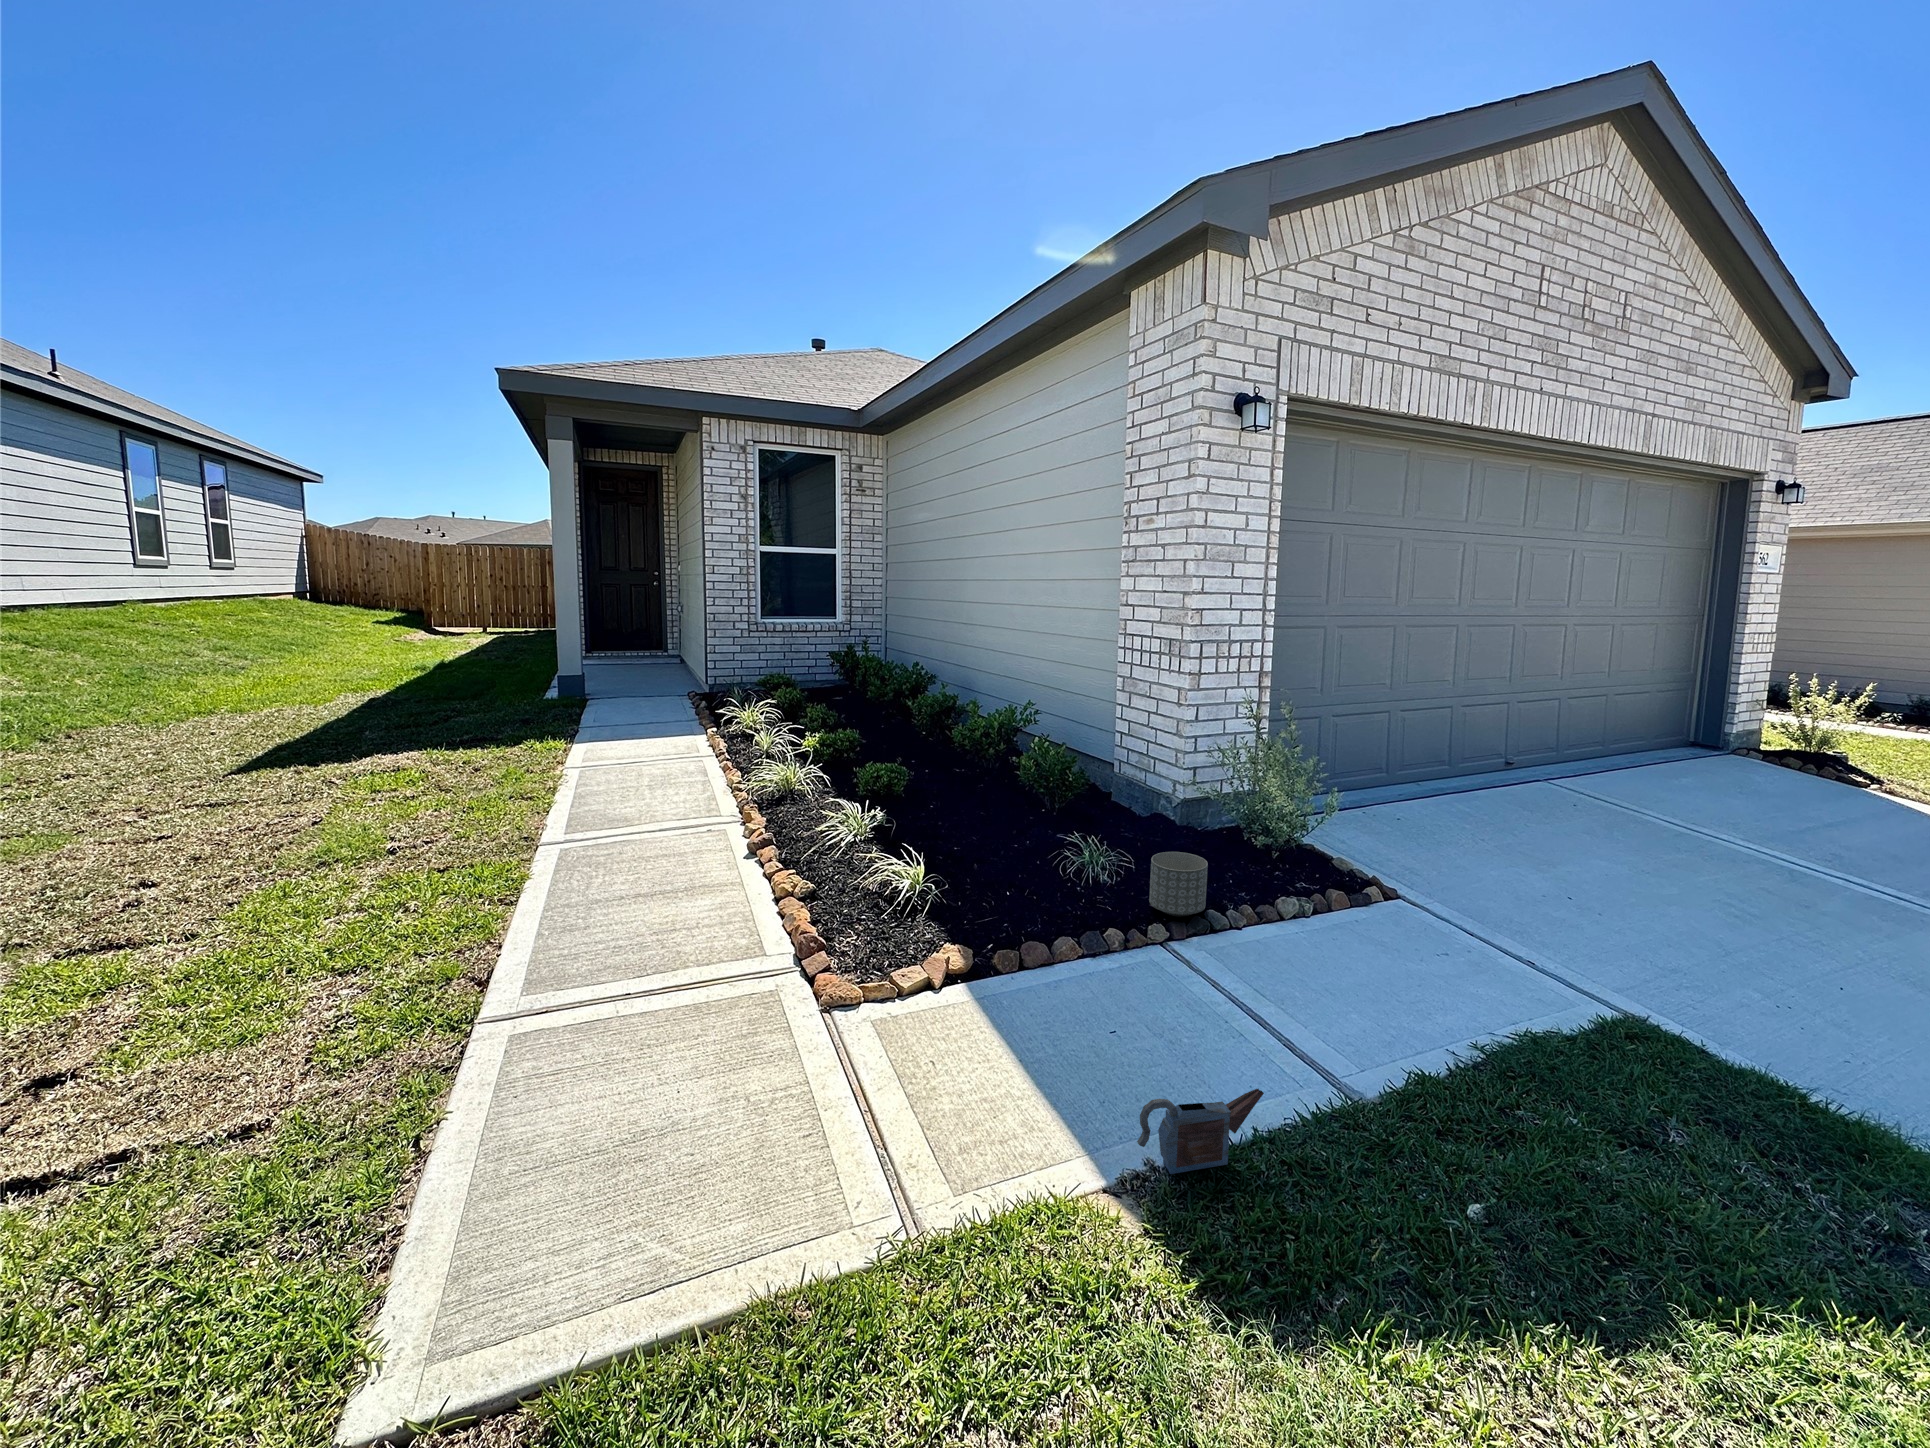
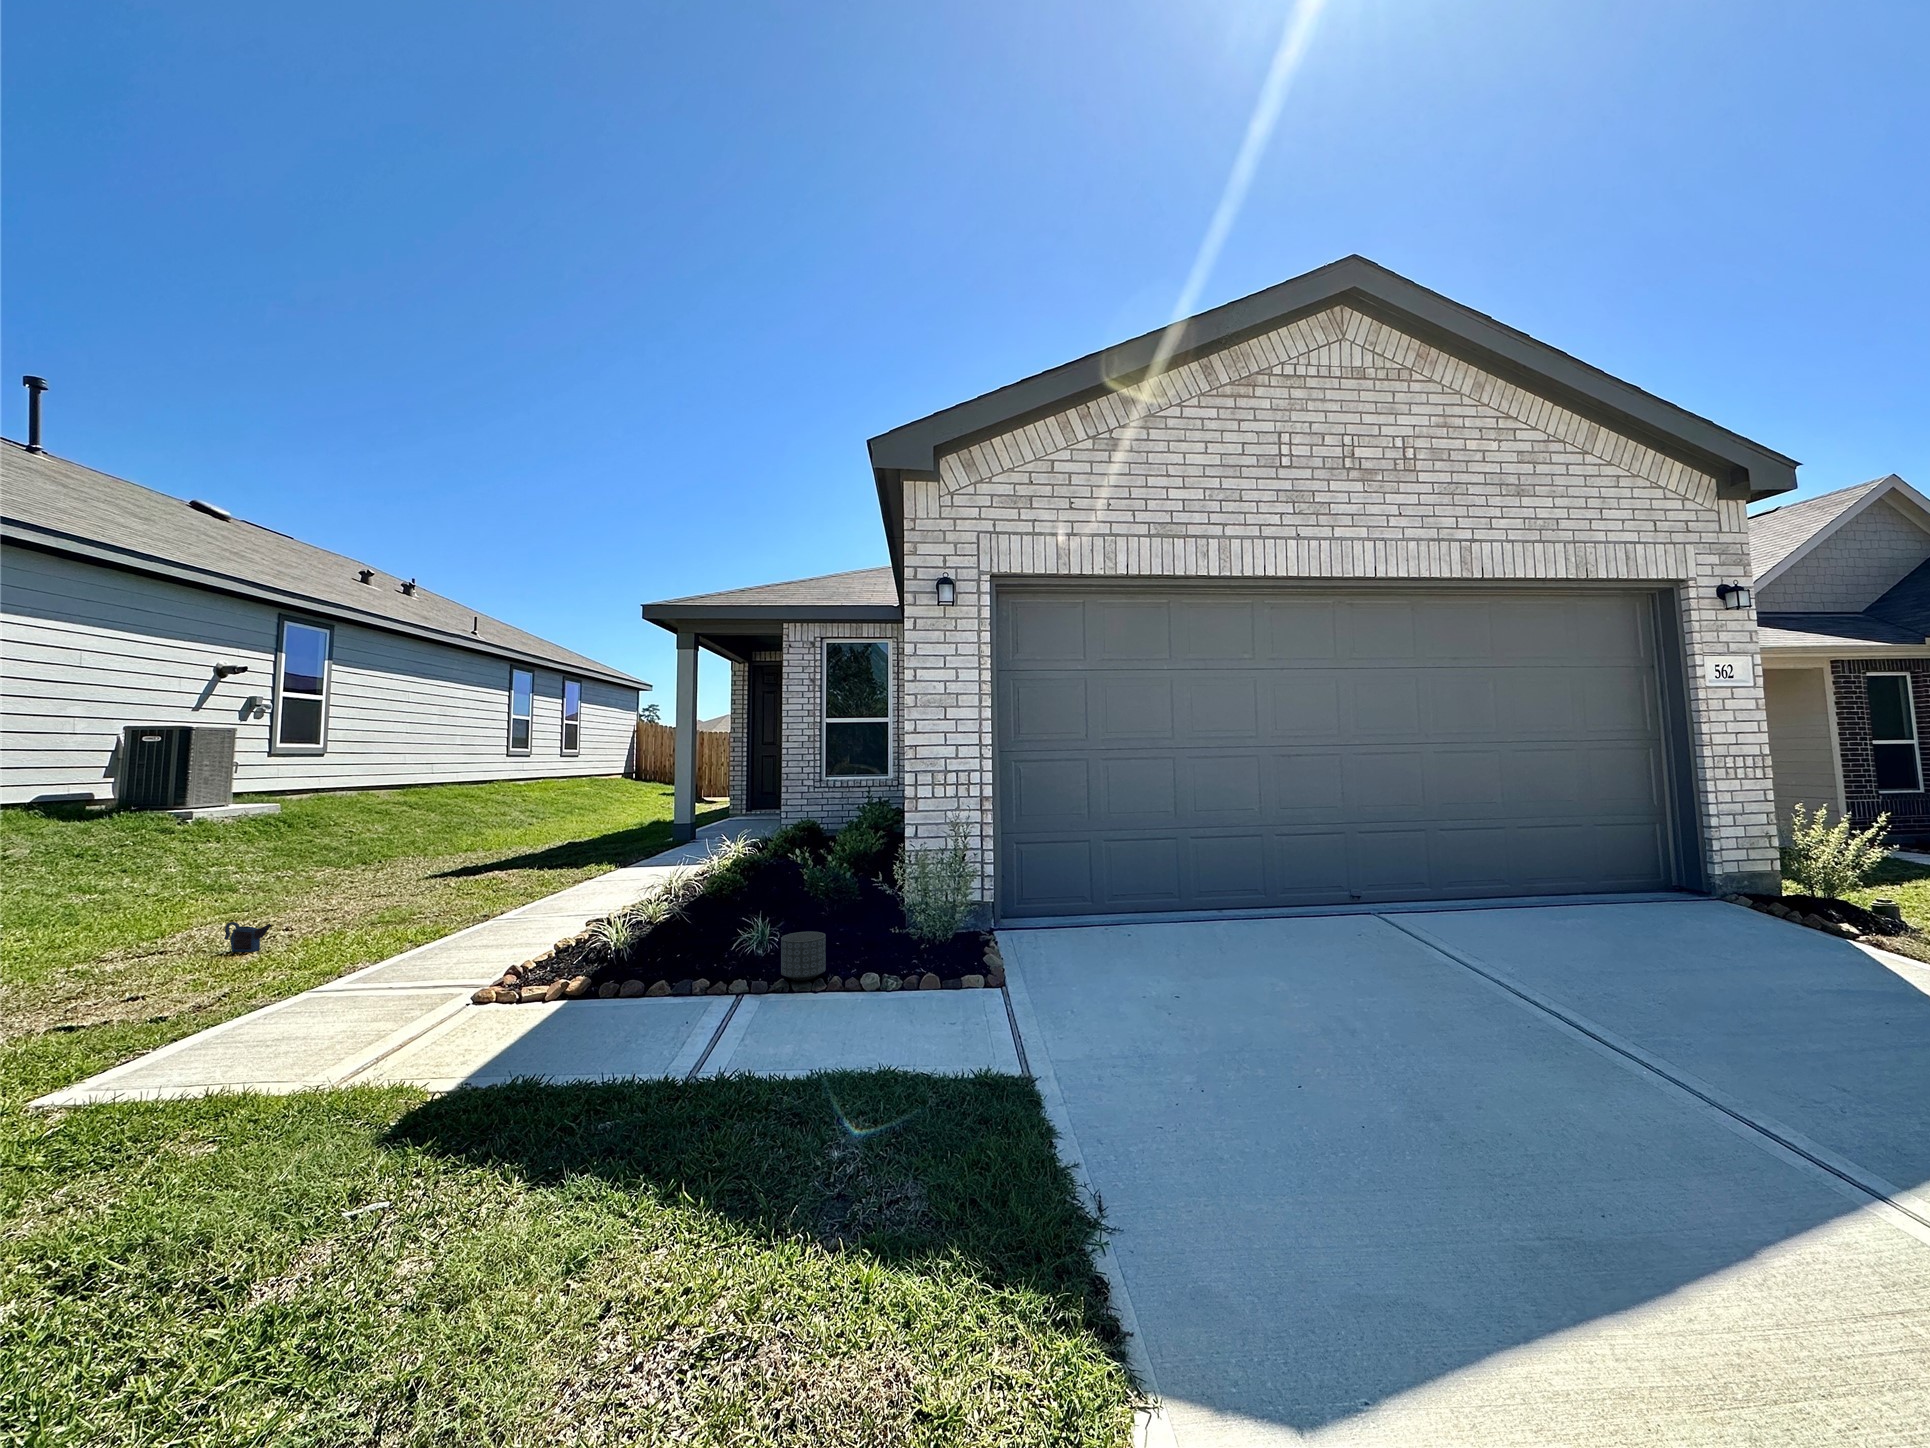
watering can: present [1137,1089,1264,1174] -> present [224,922,272,952]

